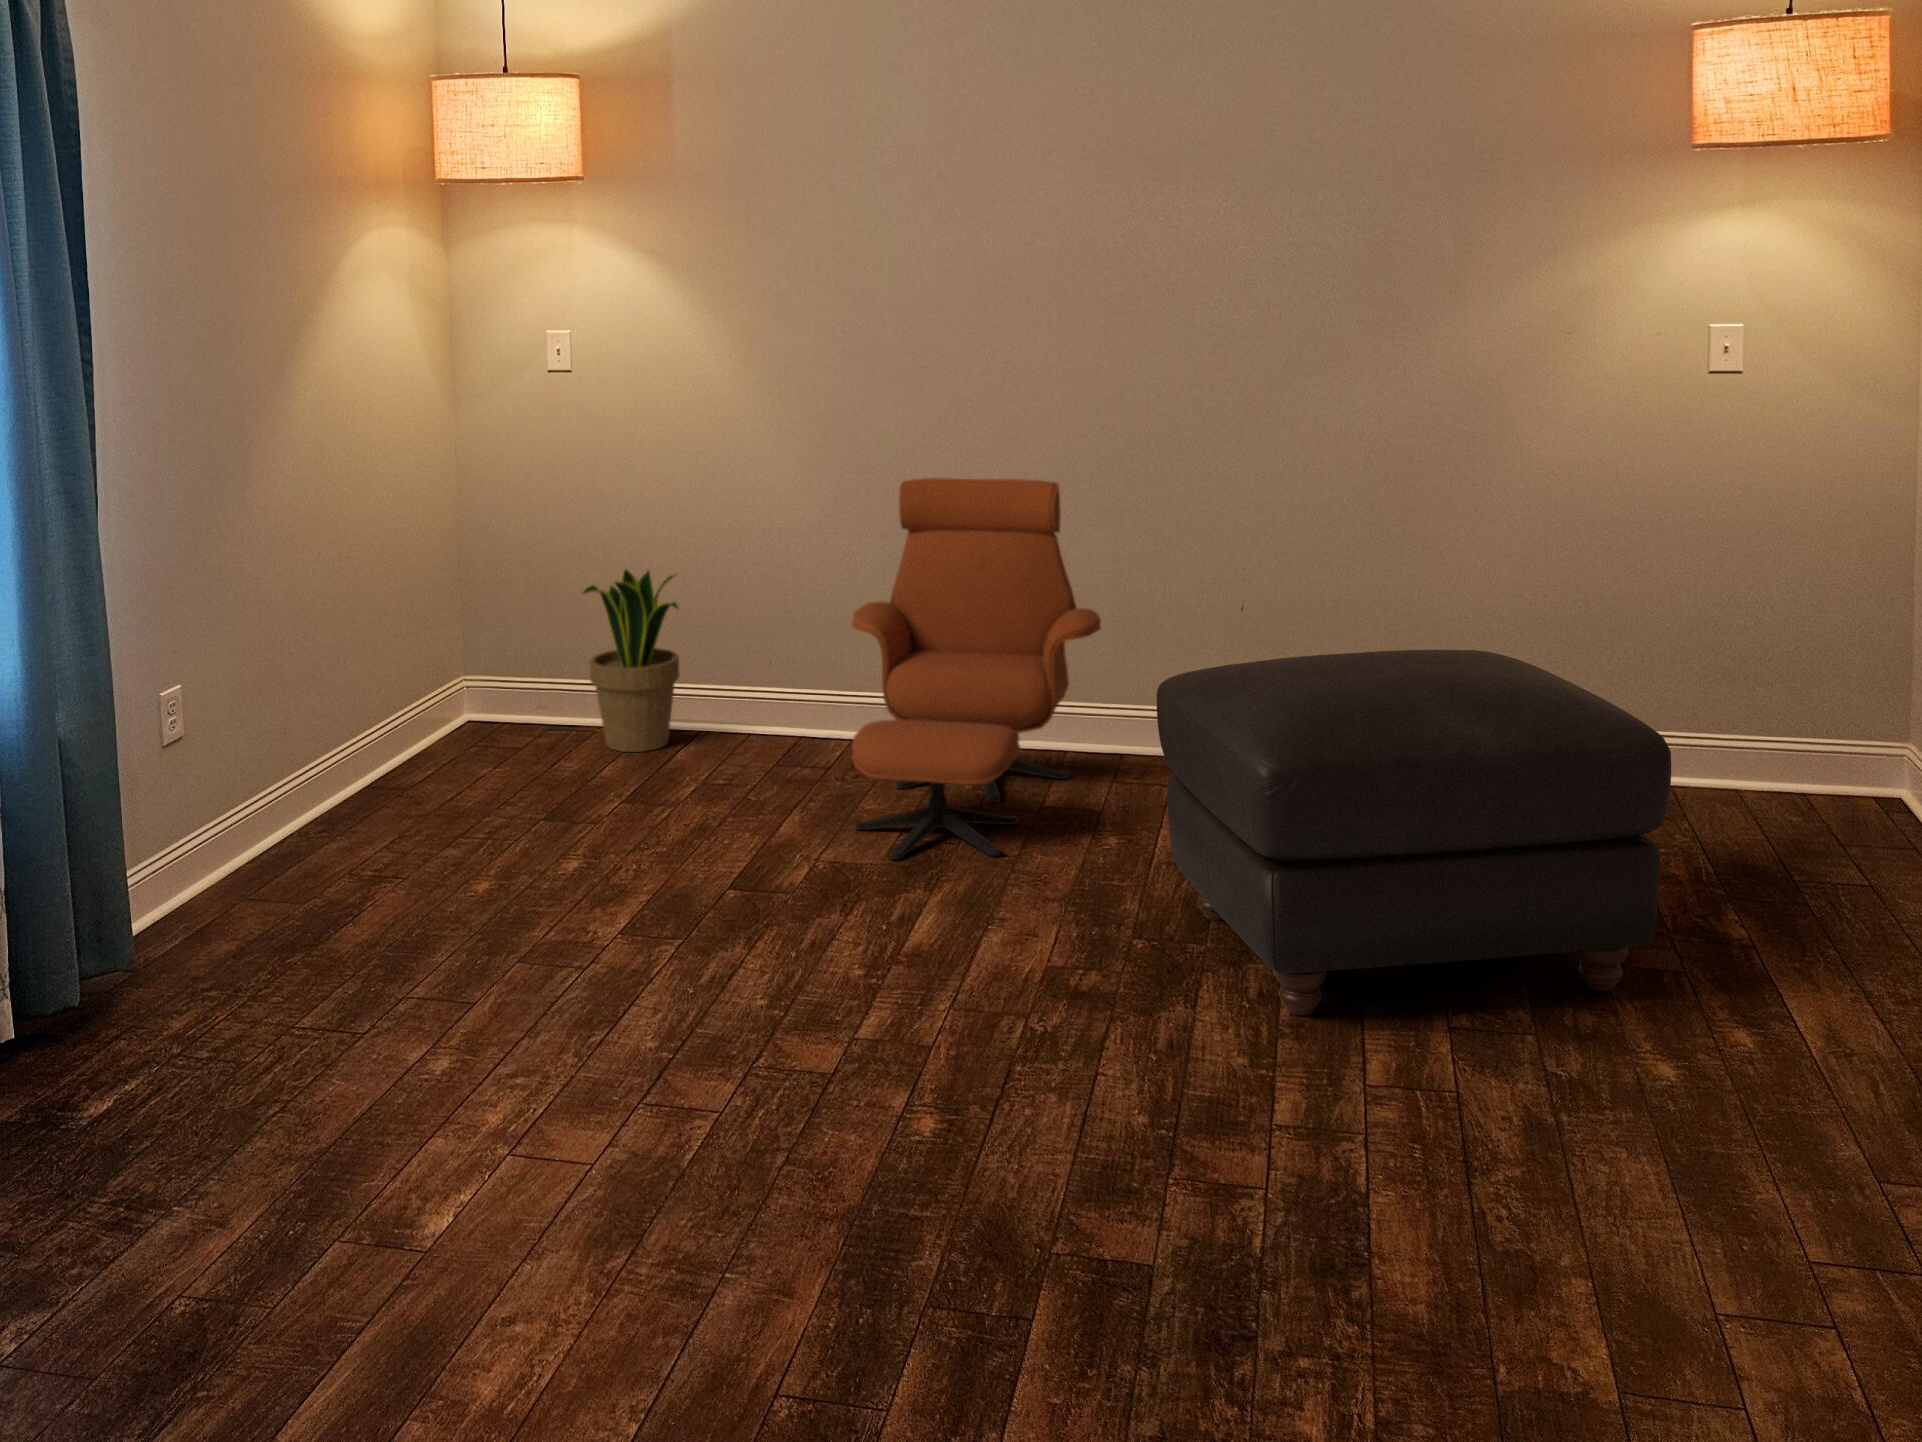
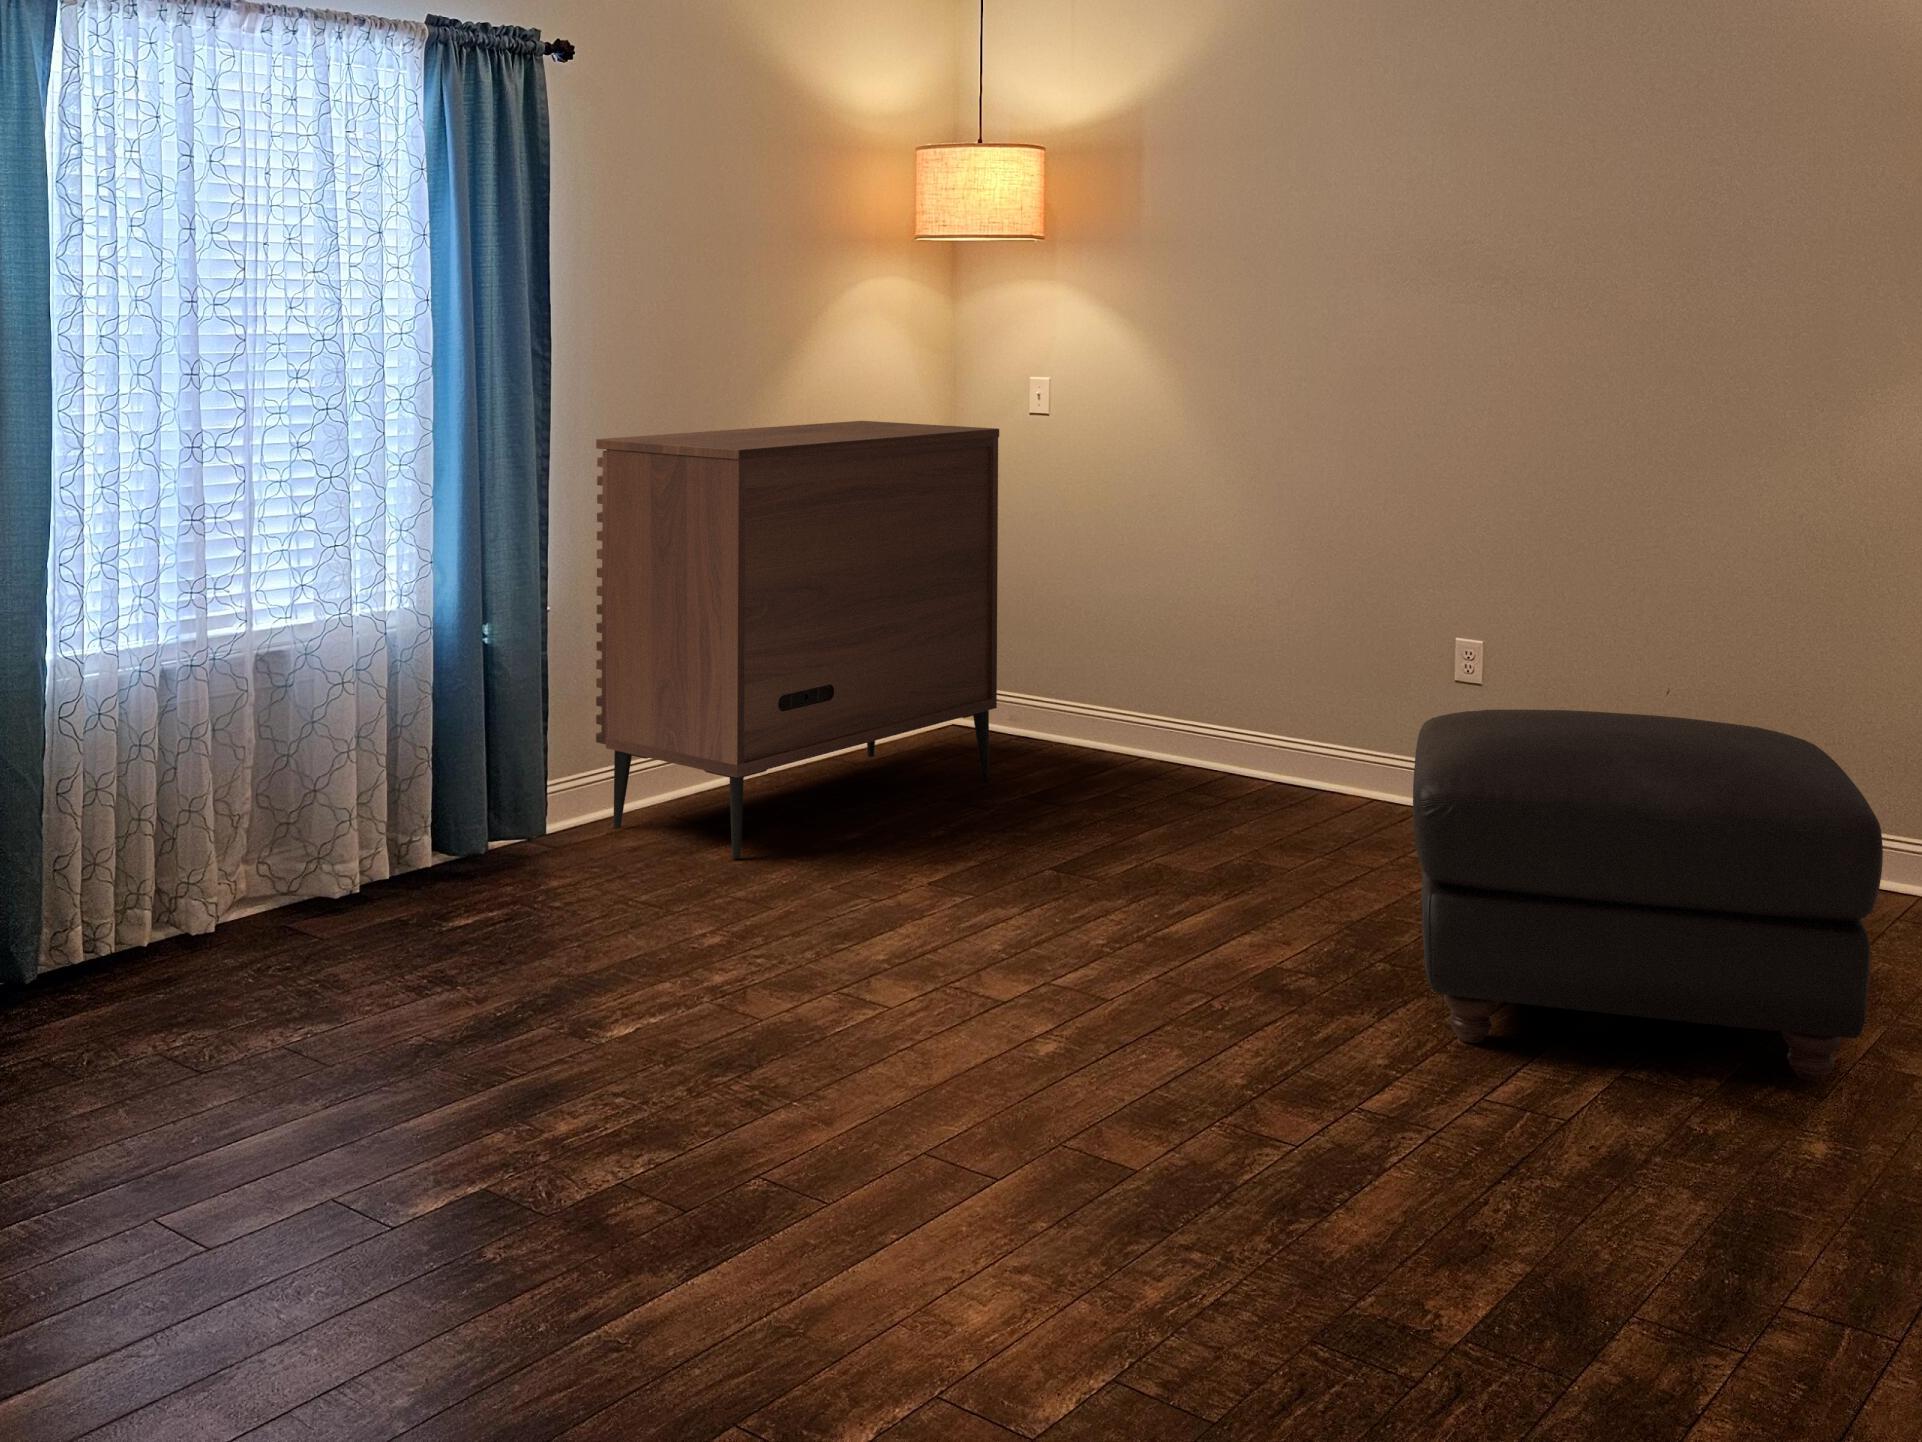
dresser: none [144,396,585,943] -> present [596,421,999,859]
lounge chair: present [852,478,1101,860] -> none [1188,530,1482,881]
potted plant: present [583,569,680,752] -> none [1018,592,1117,761]

